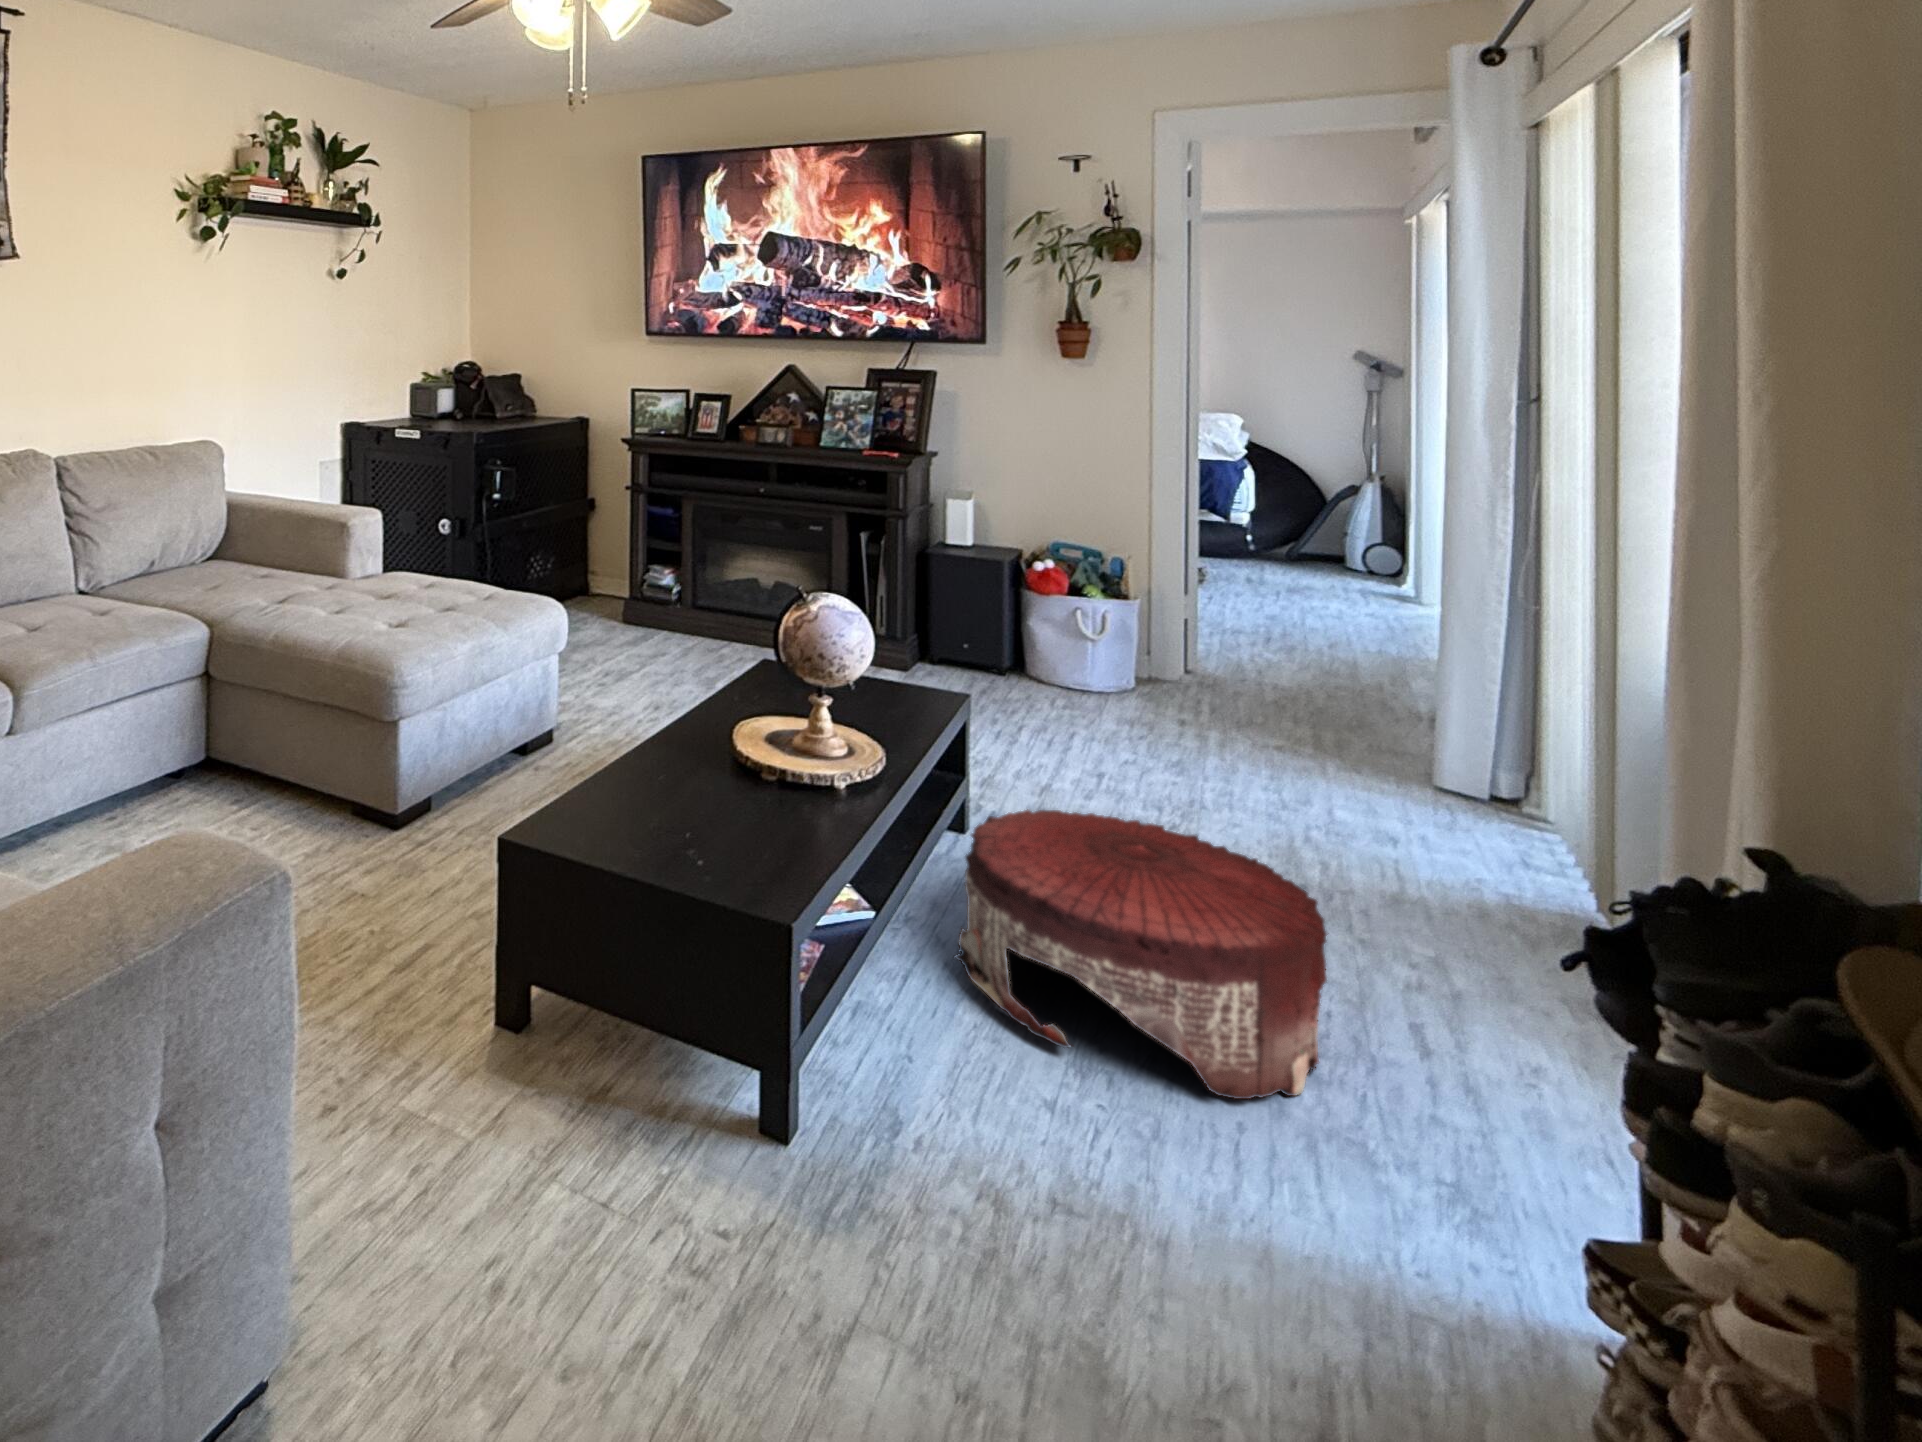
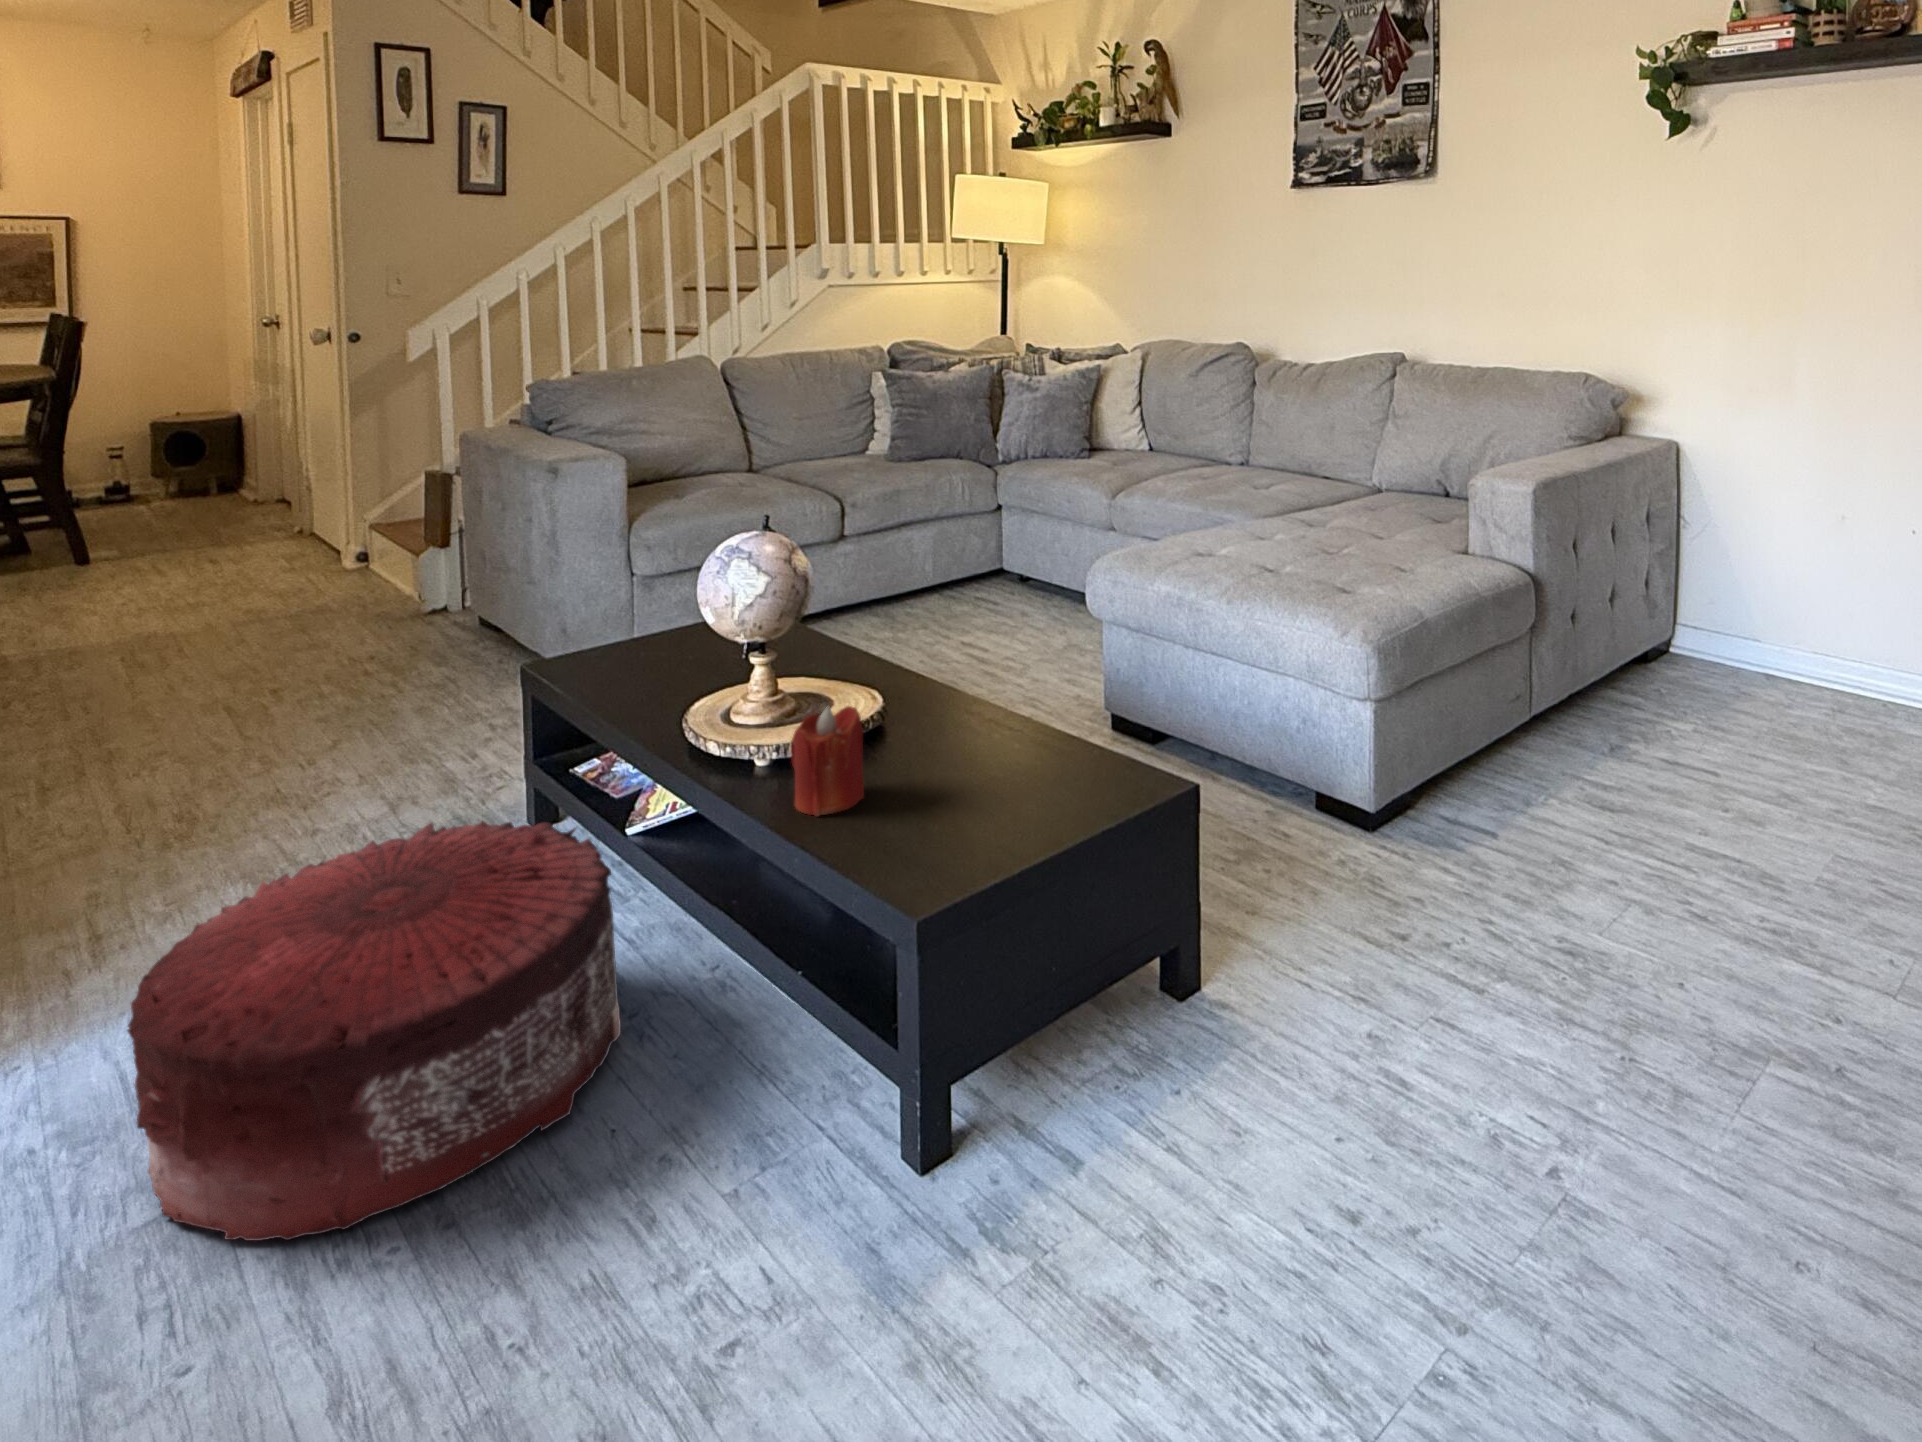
candle: none [878,645,924,715] -> present [790,706,864,817]

